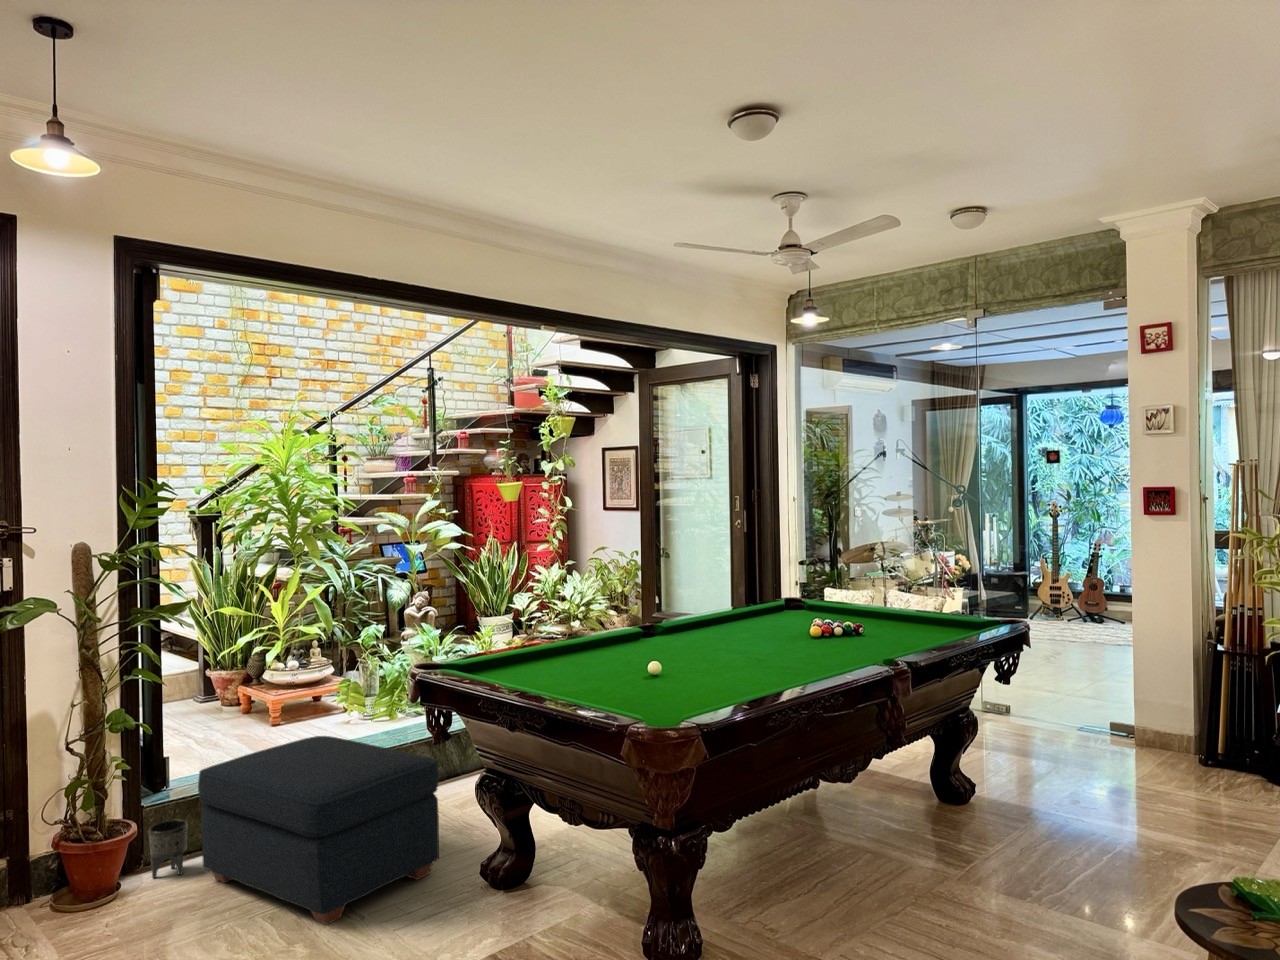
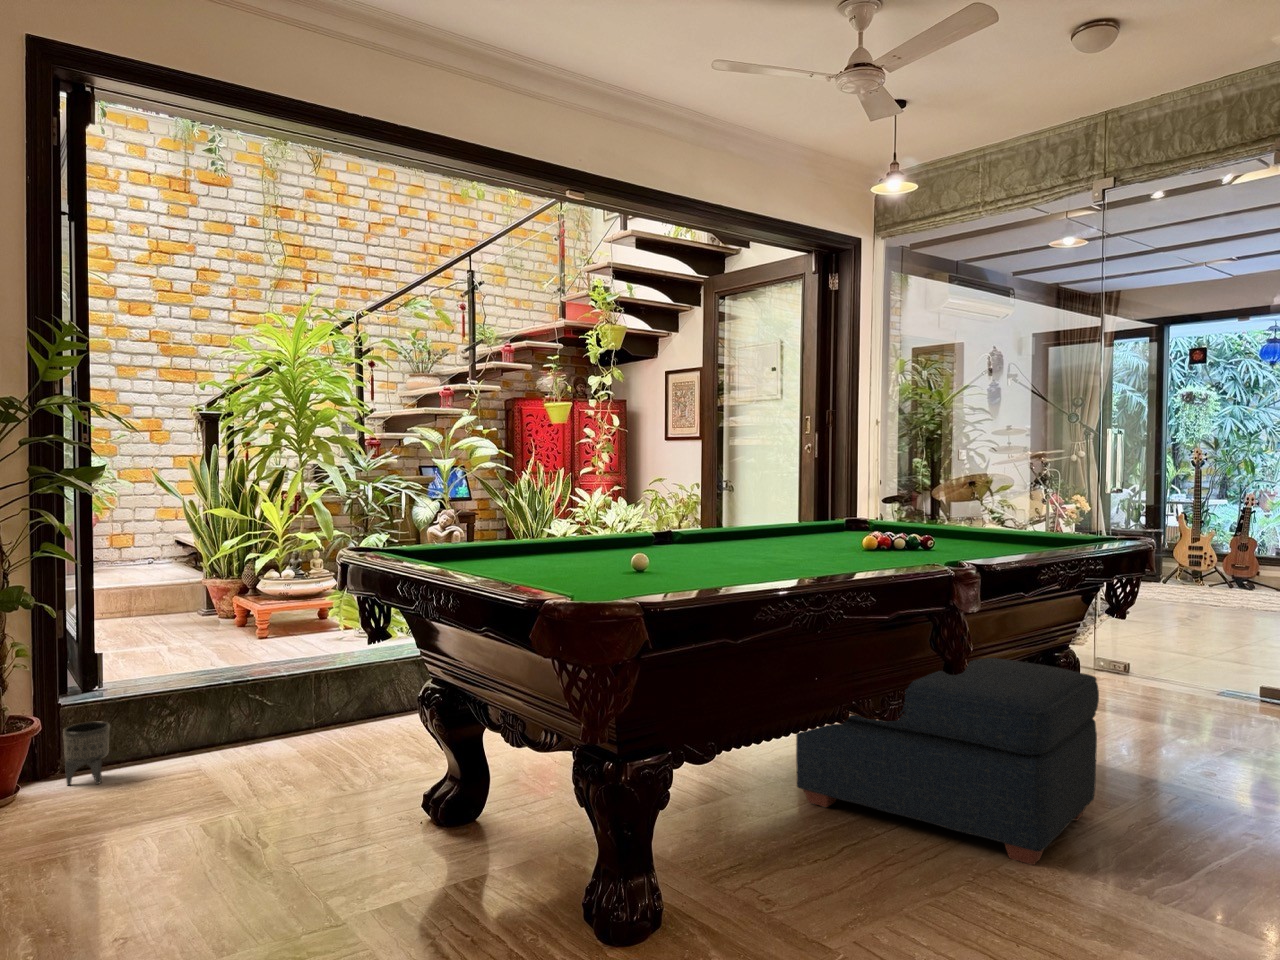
ottoman: present [198,736,439,924] -> present [796,658,1099,865]

